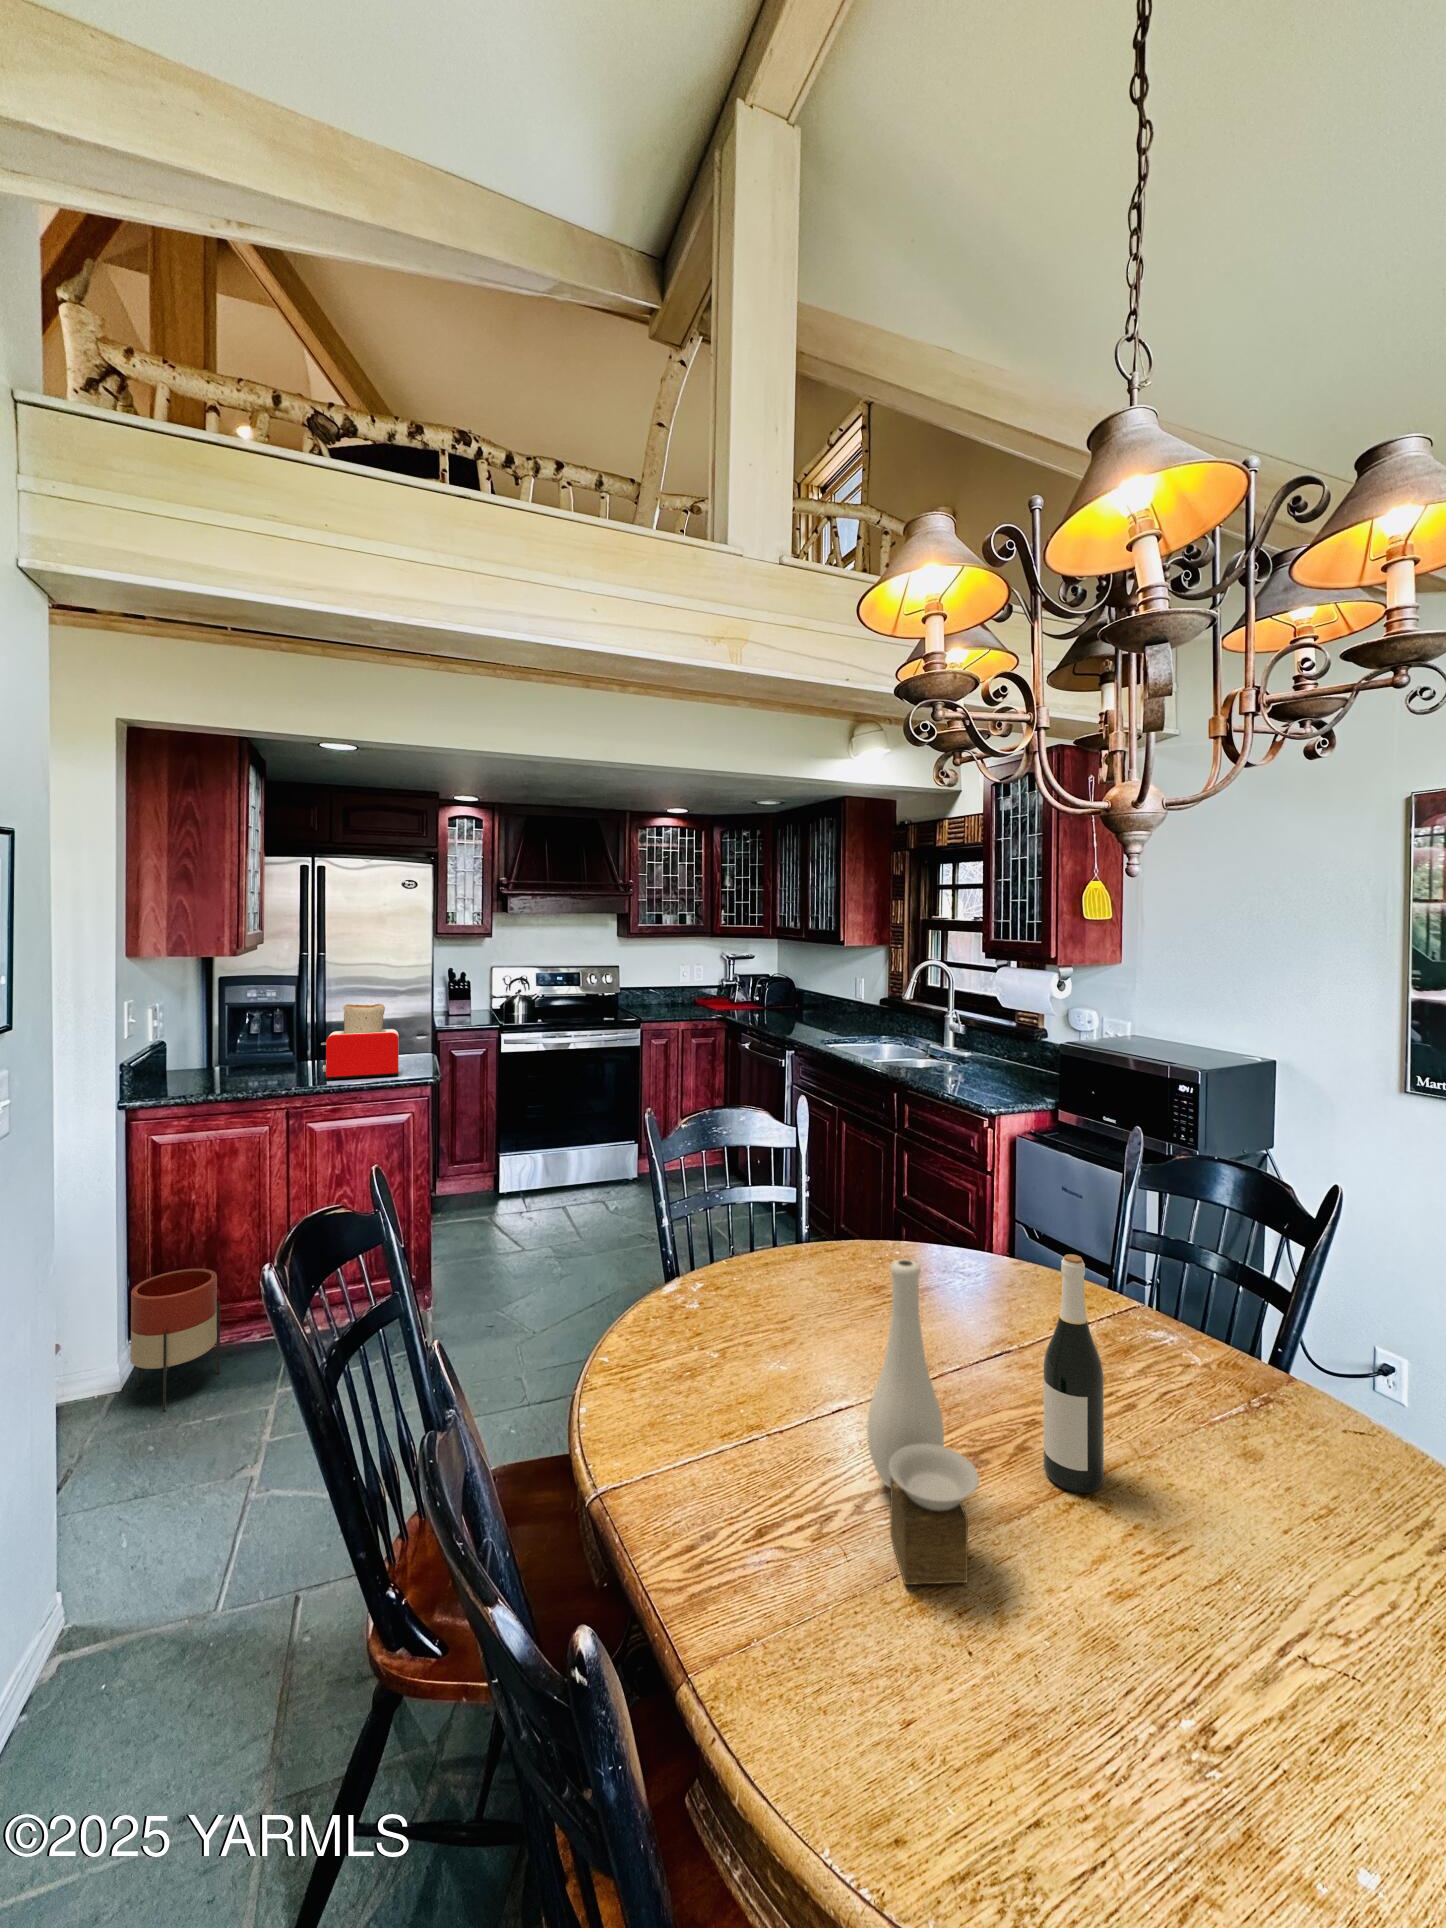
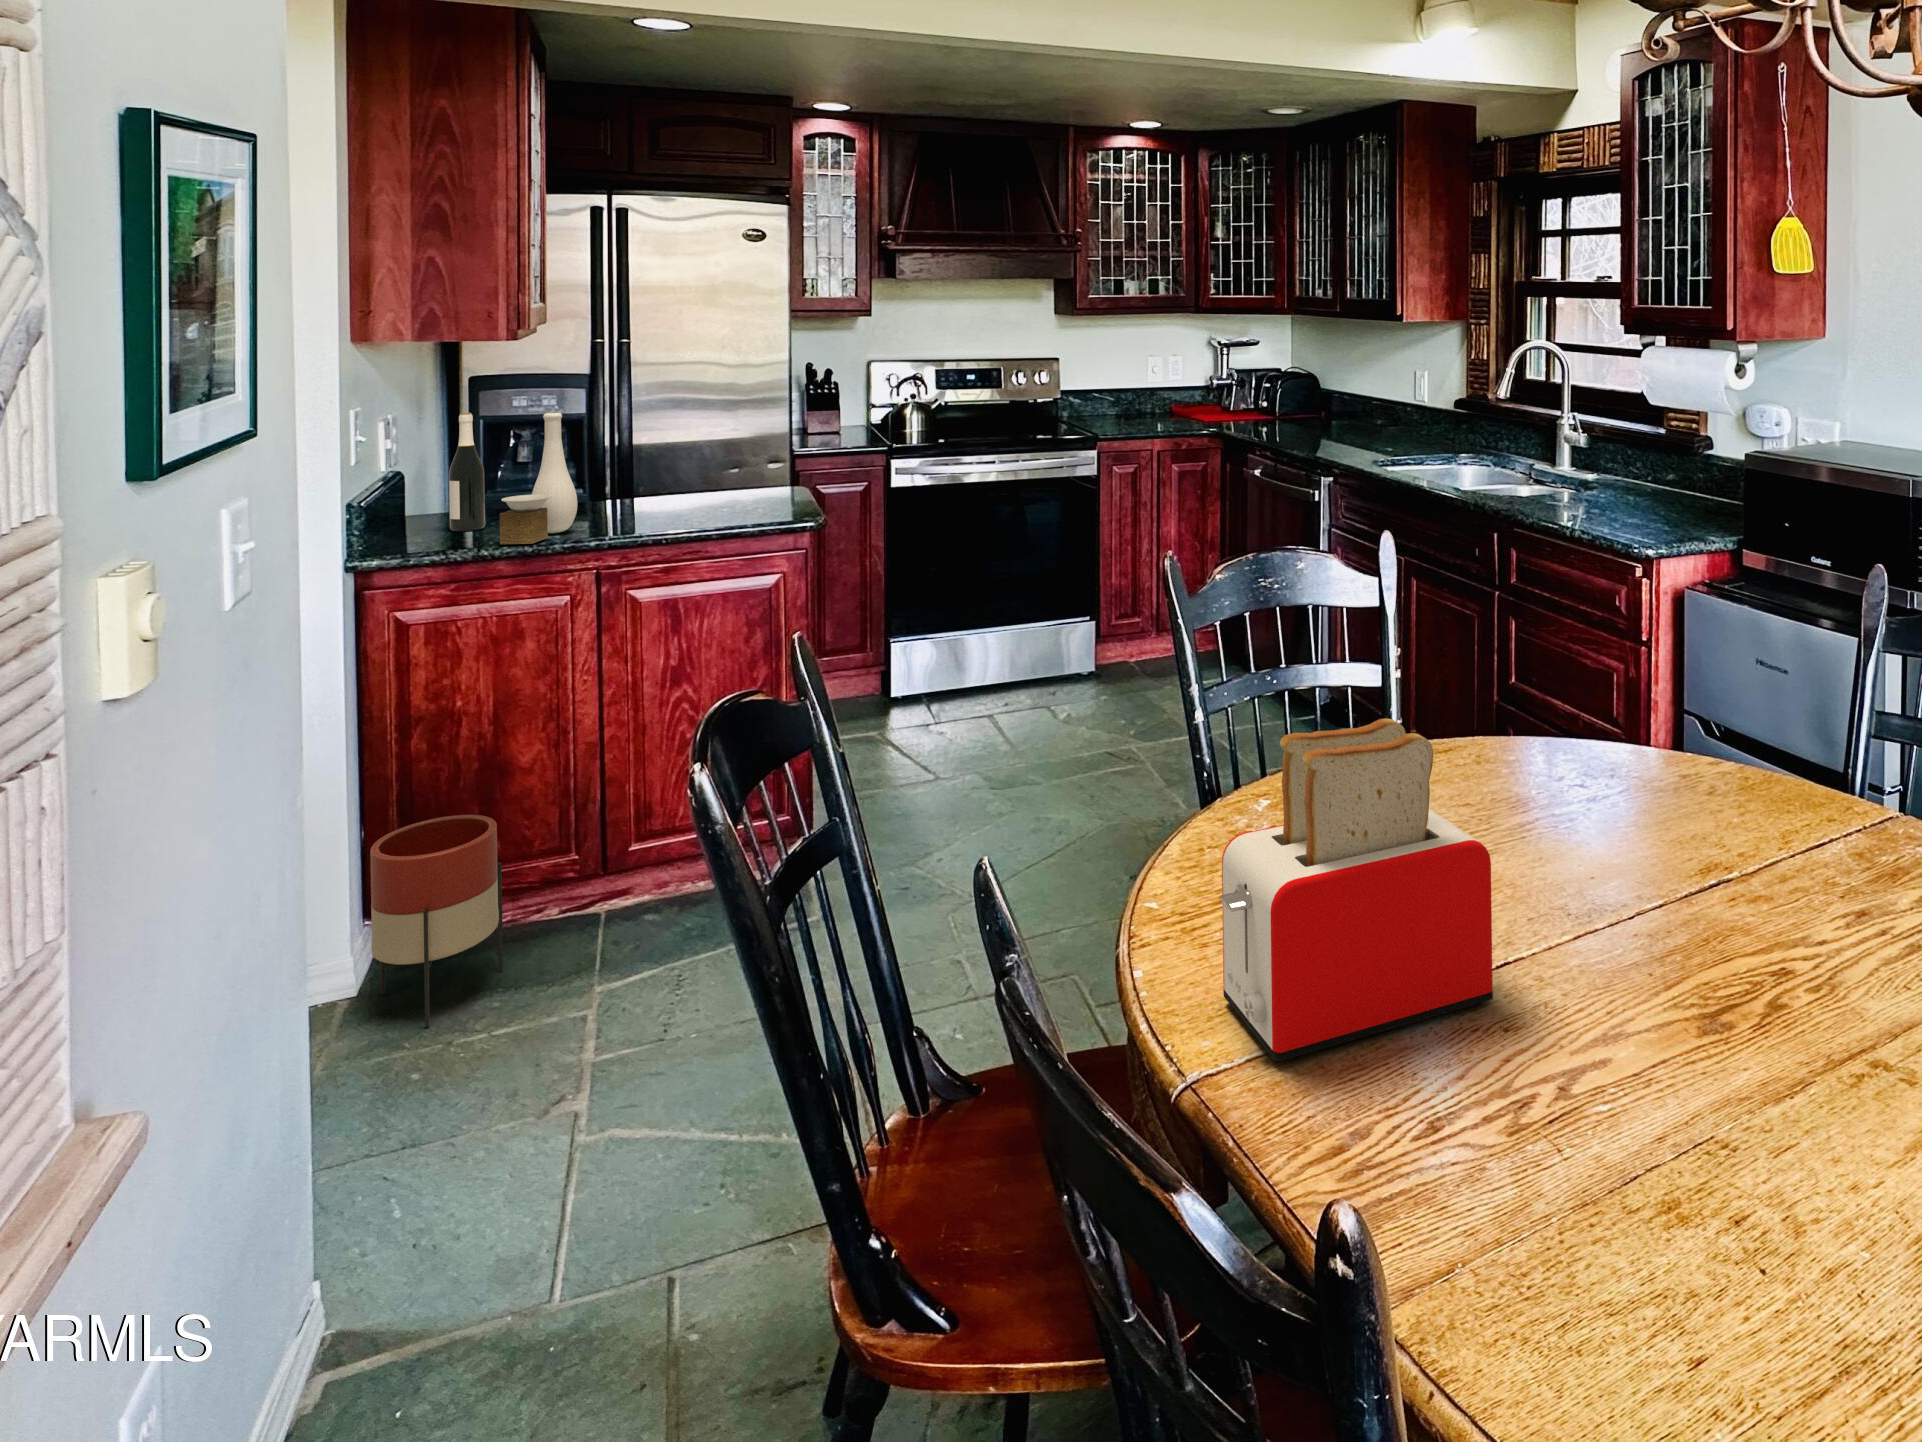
toaster: present [321,1004,399,1080] -> present [1220,718,1493,1062]
wine bottle: present [1044,1254,1104,1493] -> present [449,413,485,531]
vase: present [867,1259,979,1585] -> present [500,413,577,544]

